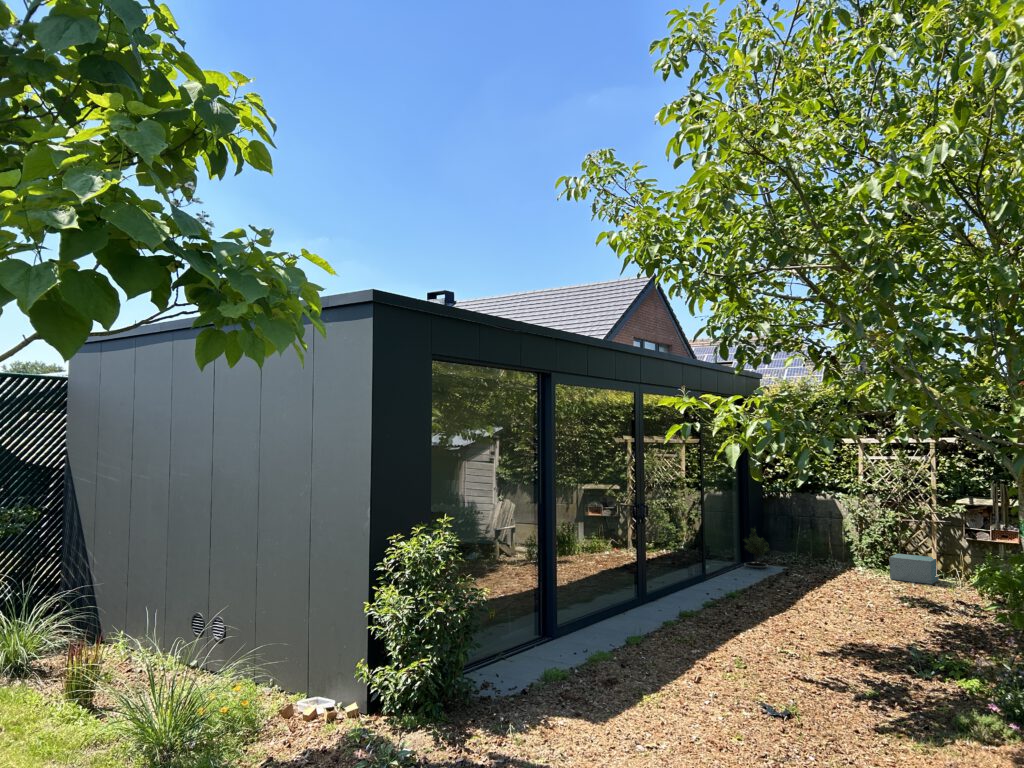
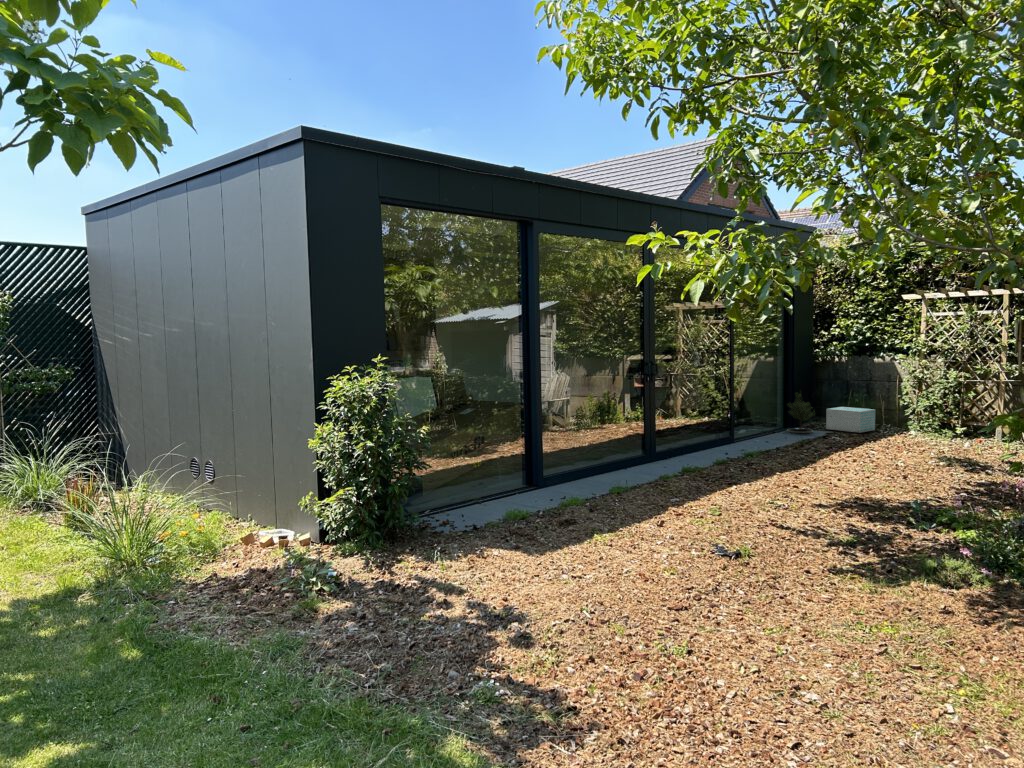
storage box: present [889,554,939,584] -> present [826,407,875,433]

